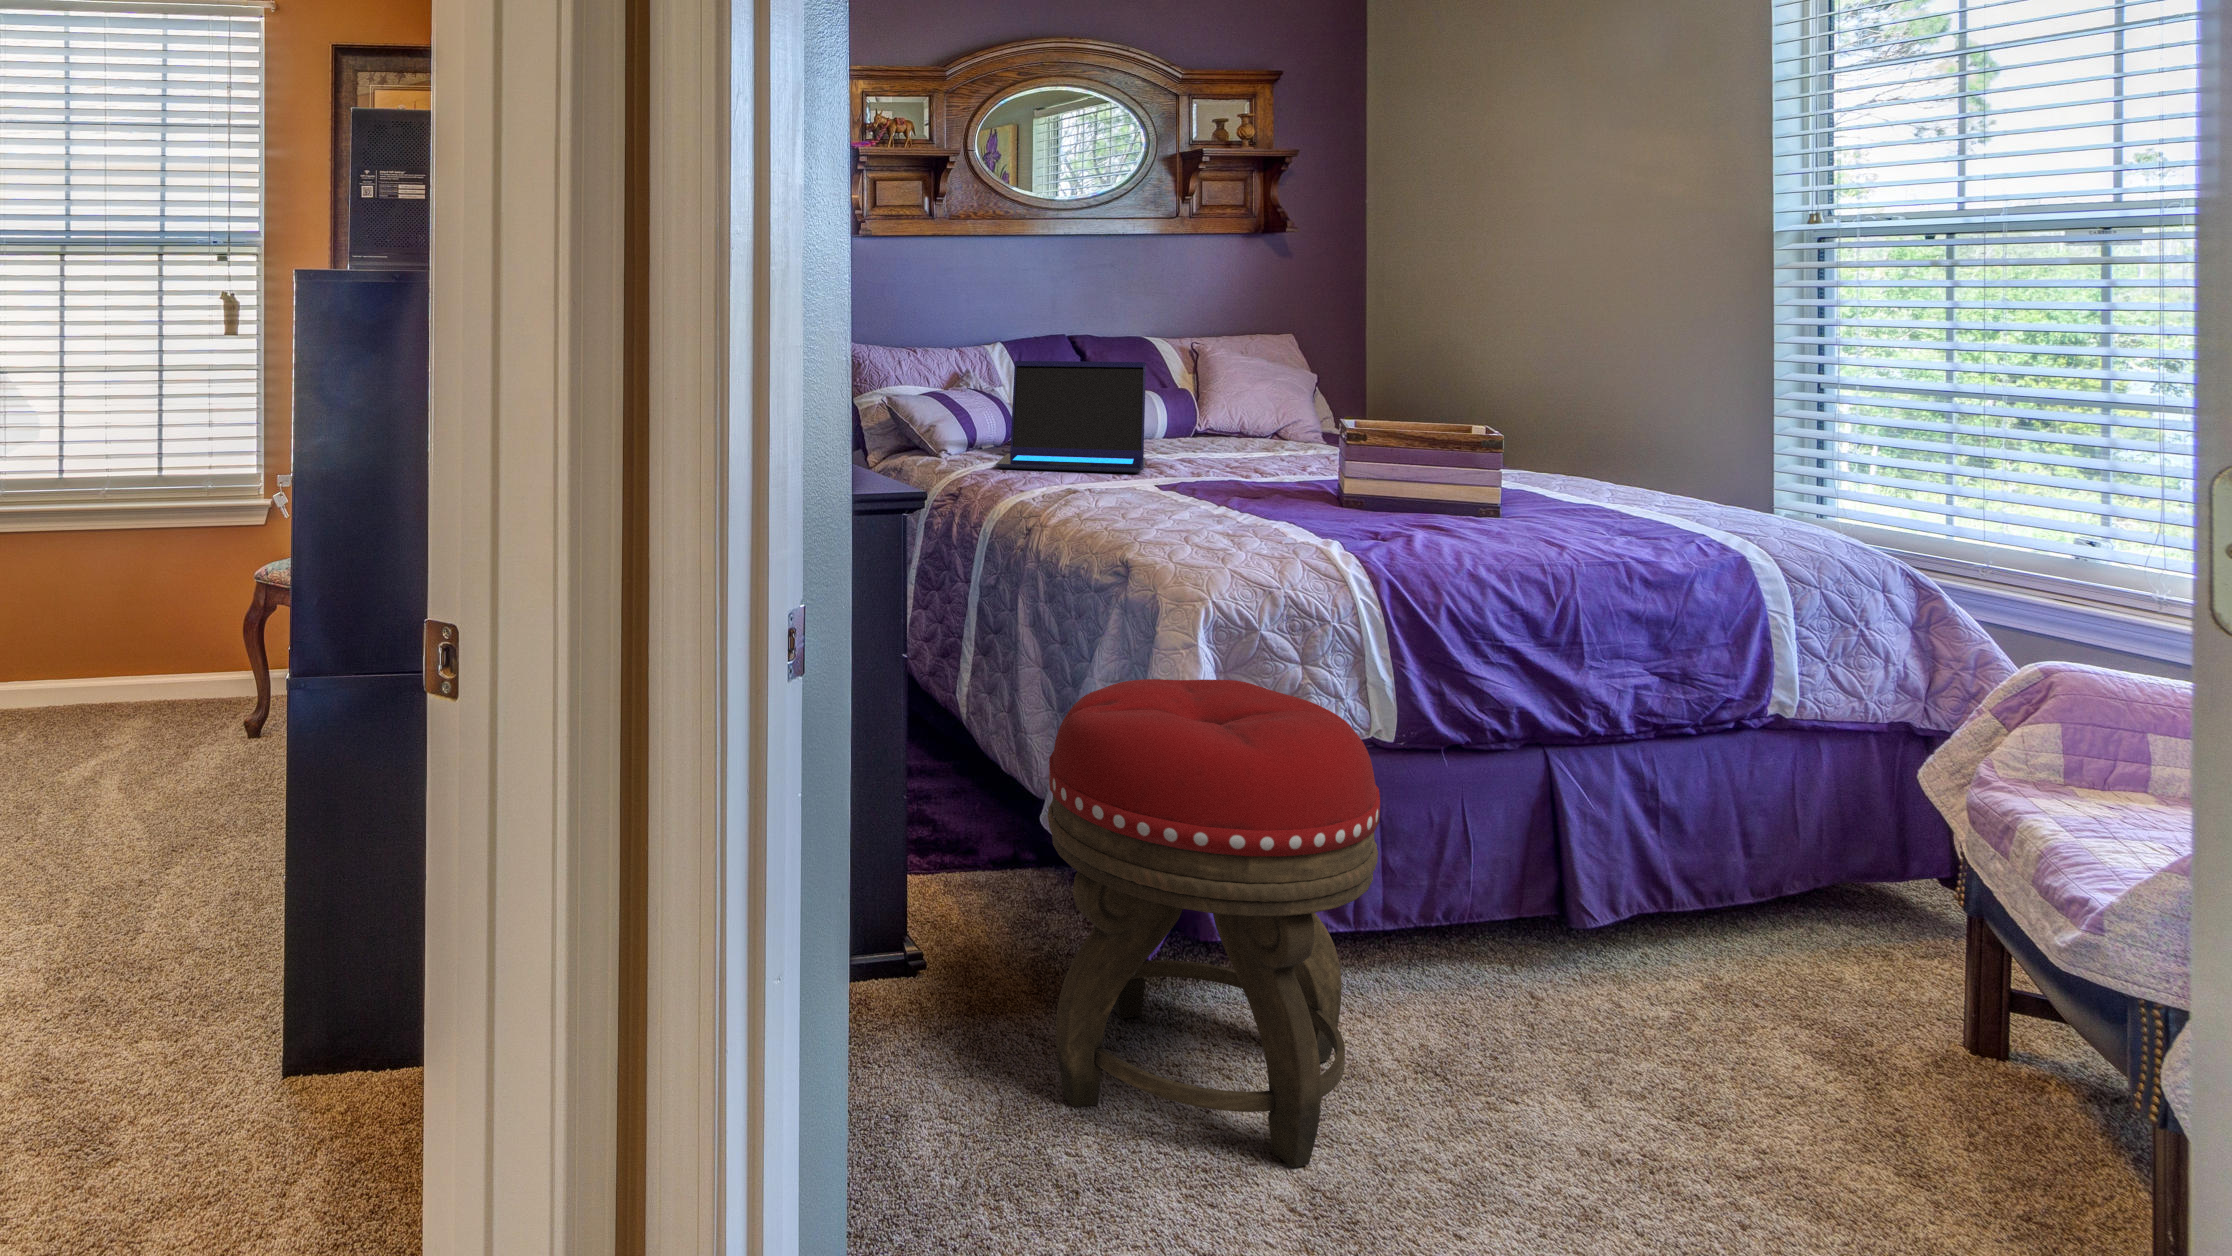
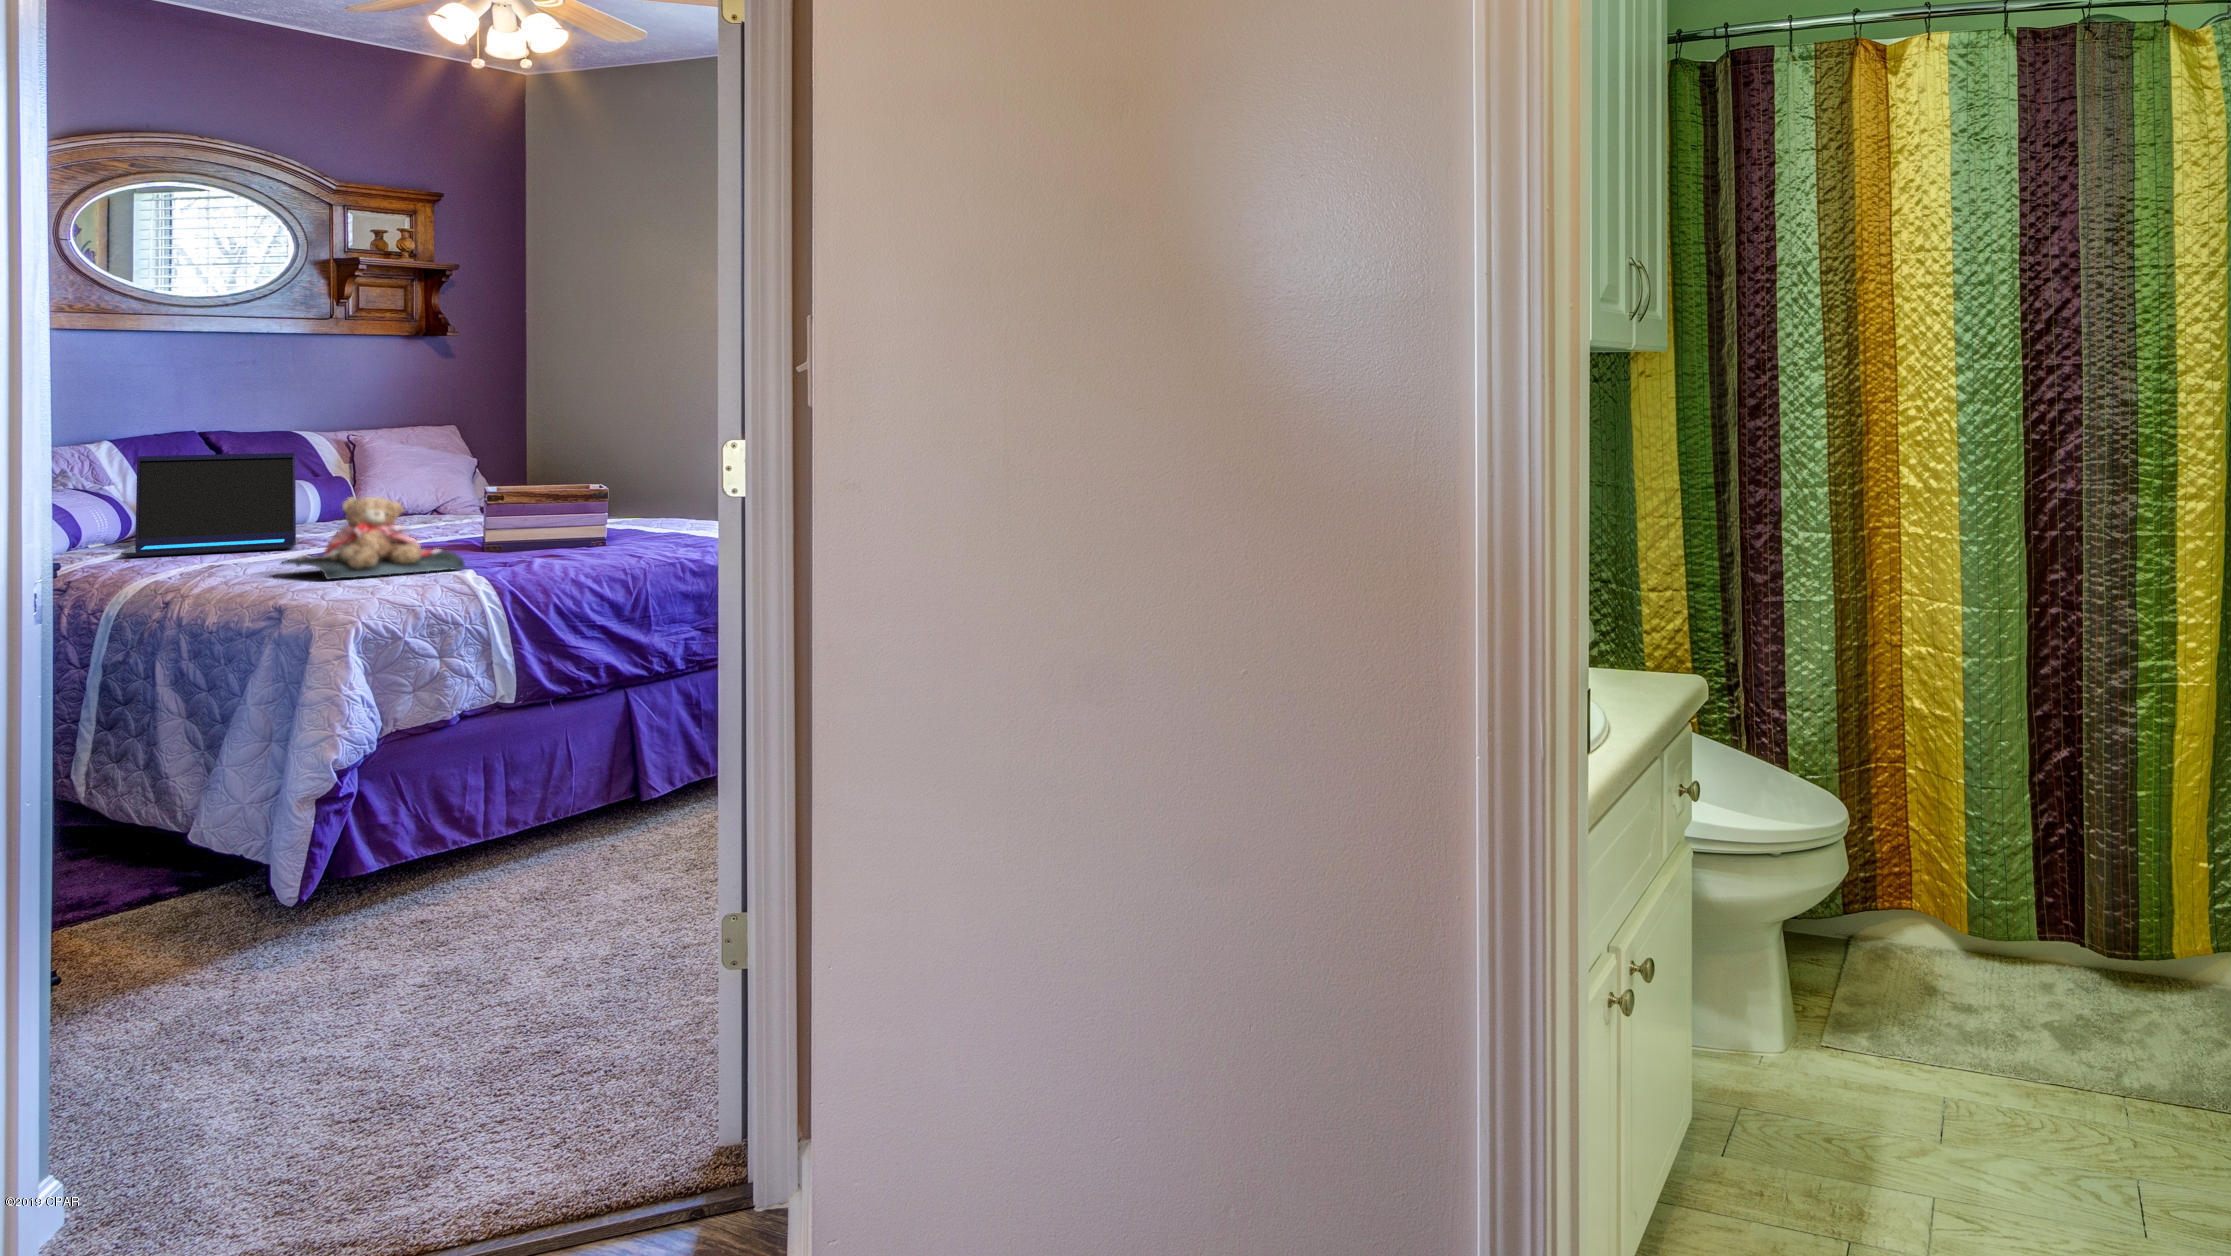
teddy bear: none [1128,423,1333,534] -> present [282,496,465,579]
footstool: present [1048,679,1380,1167] -> none [210,667,484,984]

